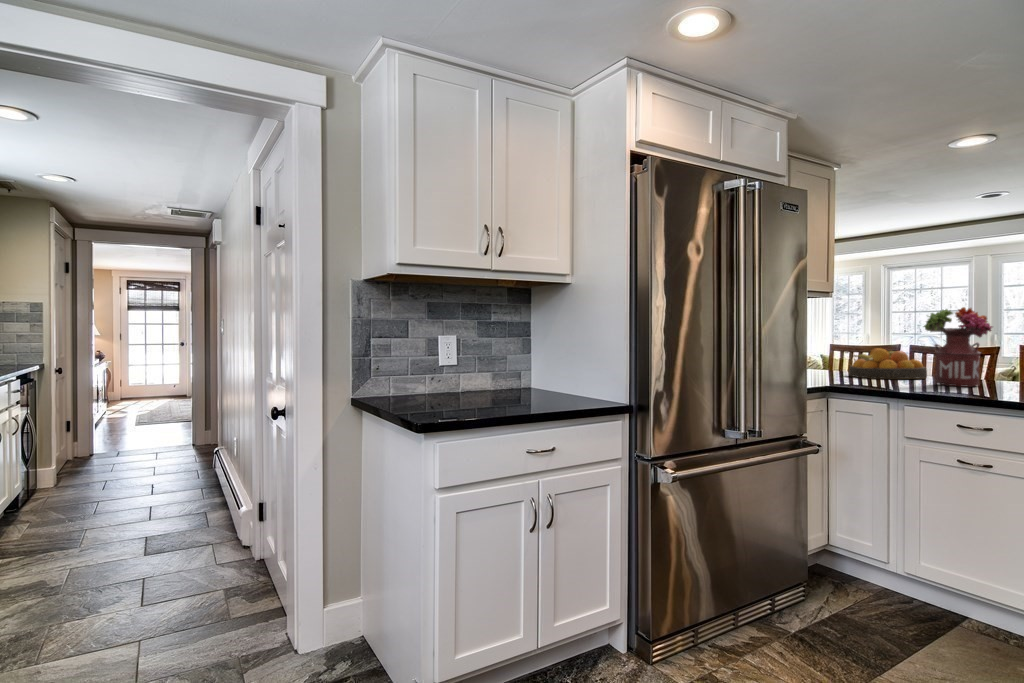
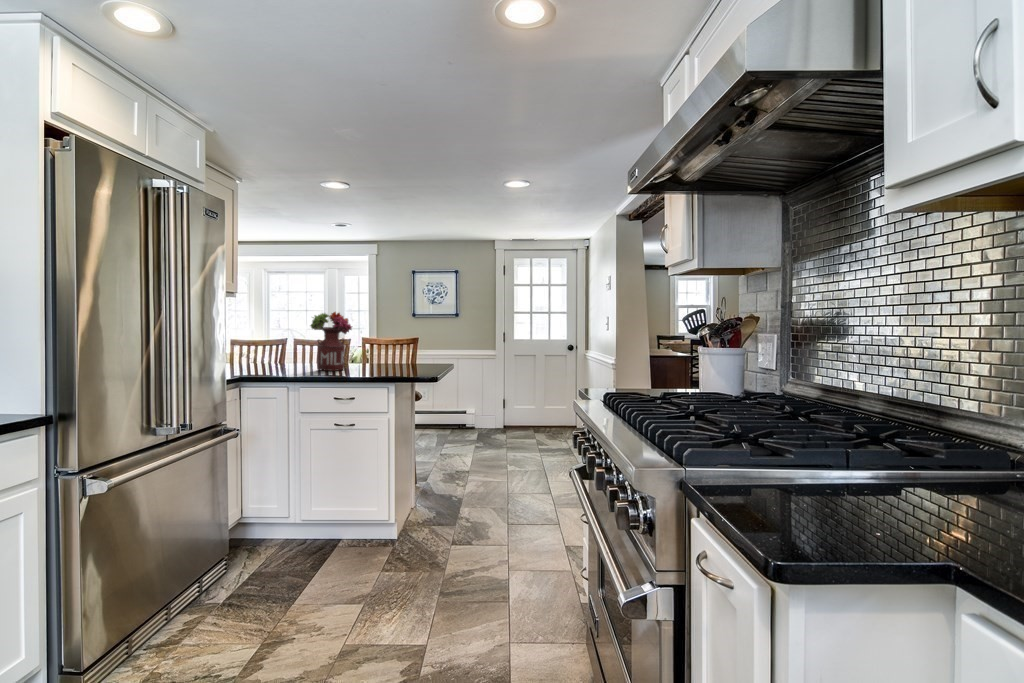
fruit bowl: present [849,348,927,379] -> none [251,342,309,368]

